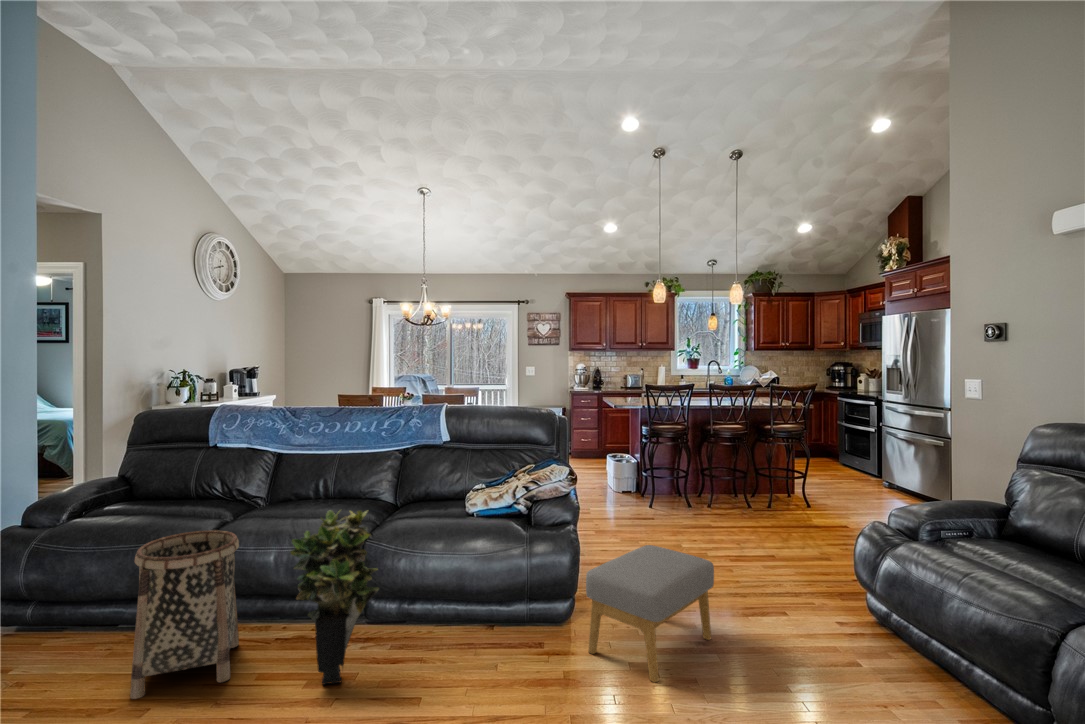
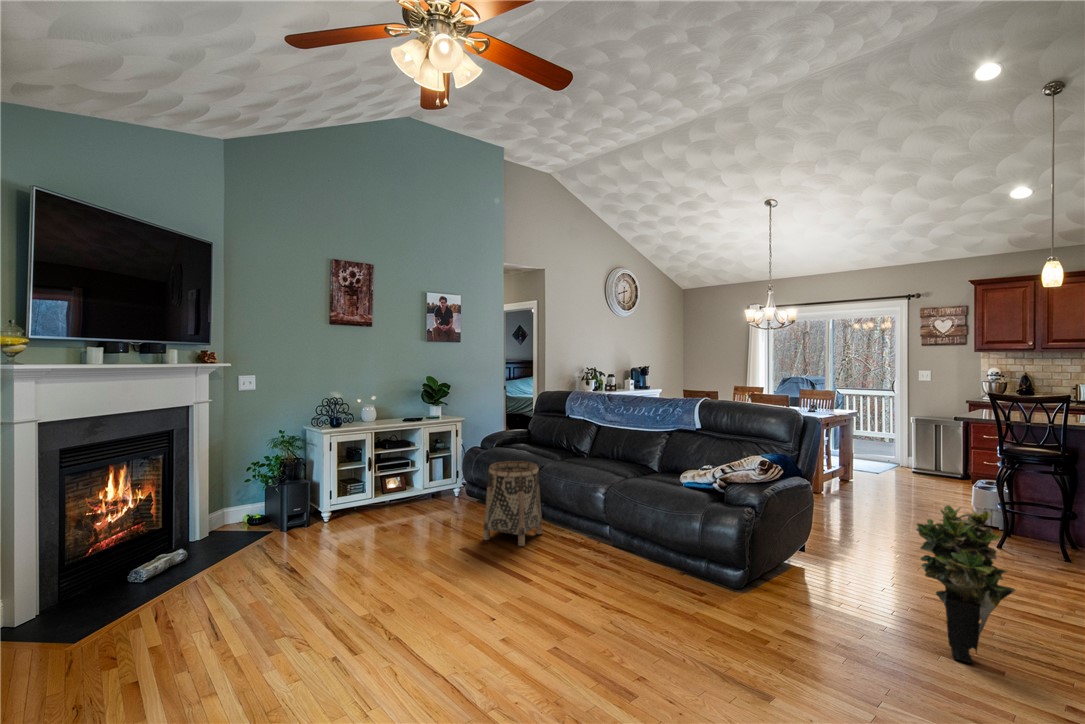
potted plant: present [291,510,379,685] -> present [916,505,1015,664]
footstool: present [586,545,714,682] -> none [731,541,865,643]

